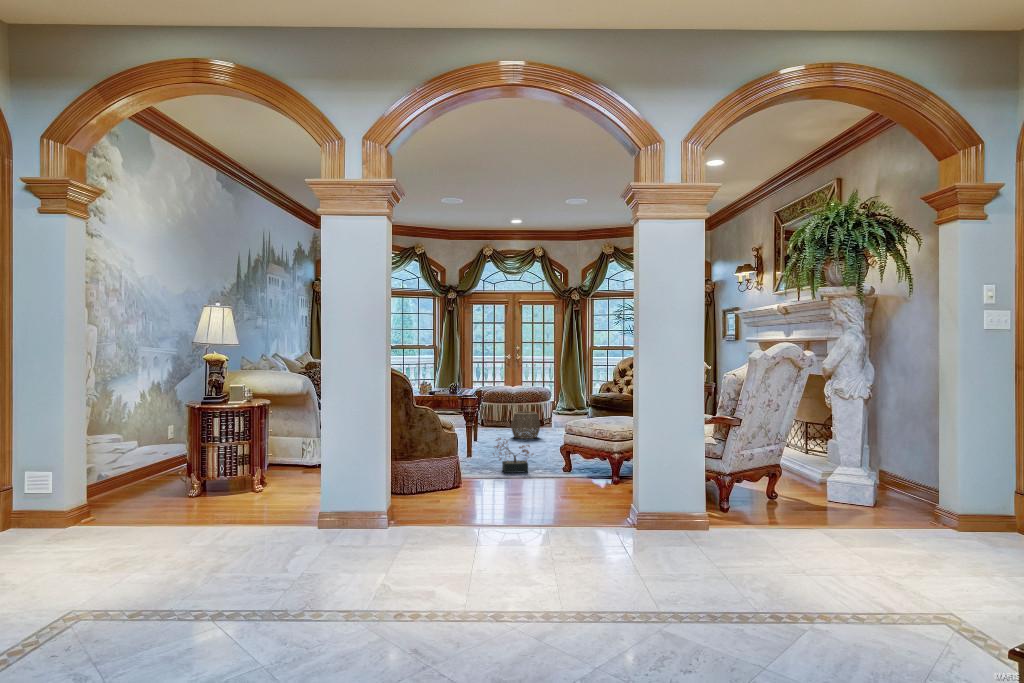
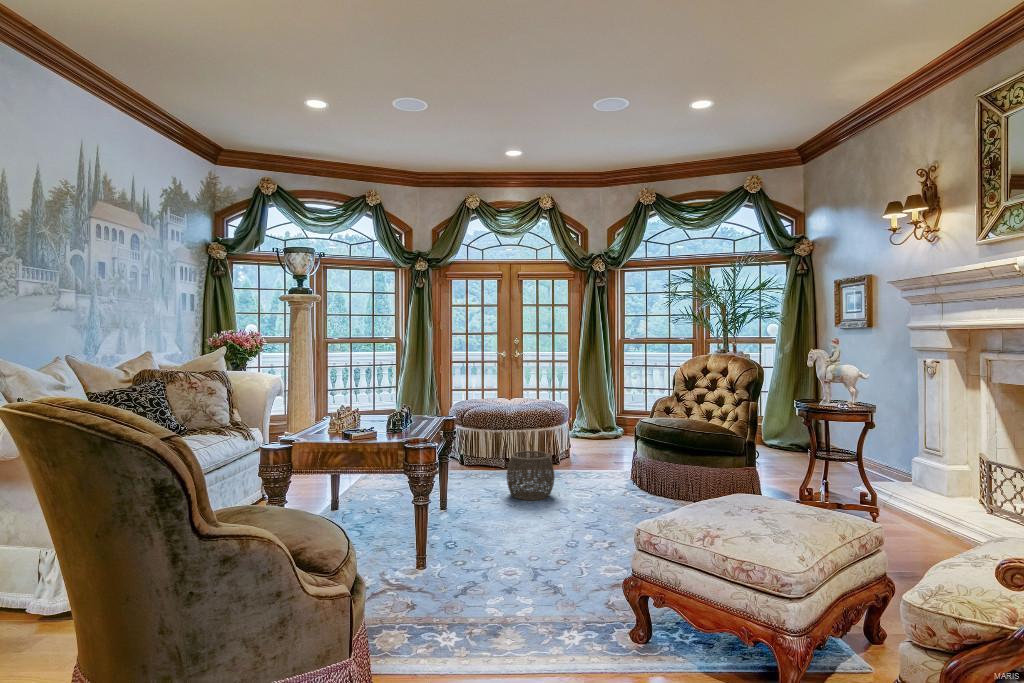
decorative plant: present [493,438,533,473] -> none [462,559,554,647]

